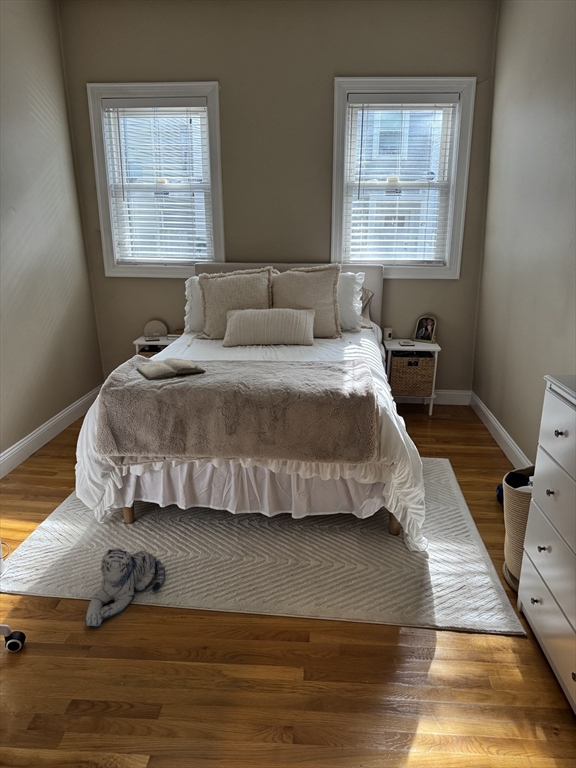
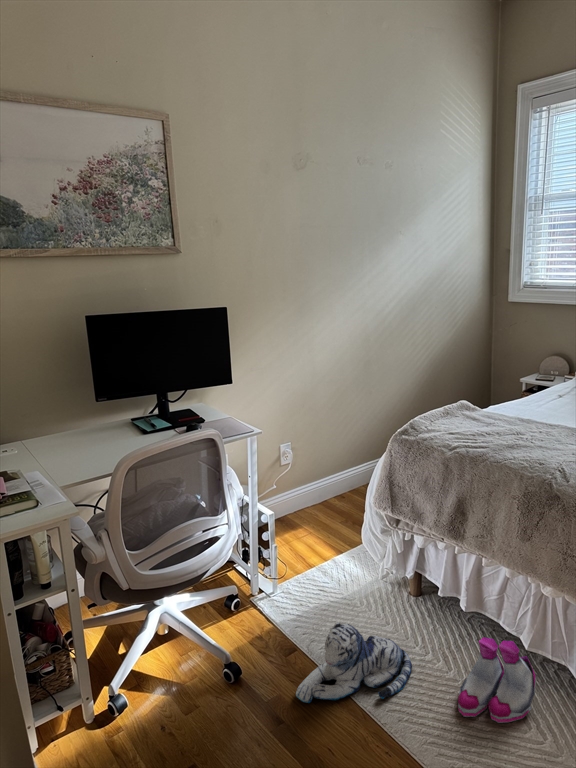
diary: present [136,358,206,380] -> none [445,410,528,438]
boots: none [203,508,249,572] -> present [458,637,536,723]

